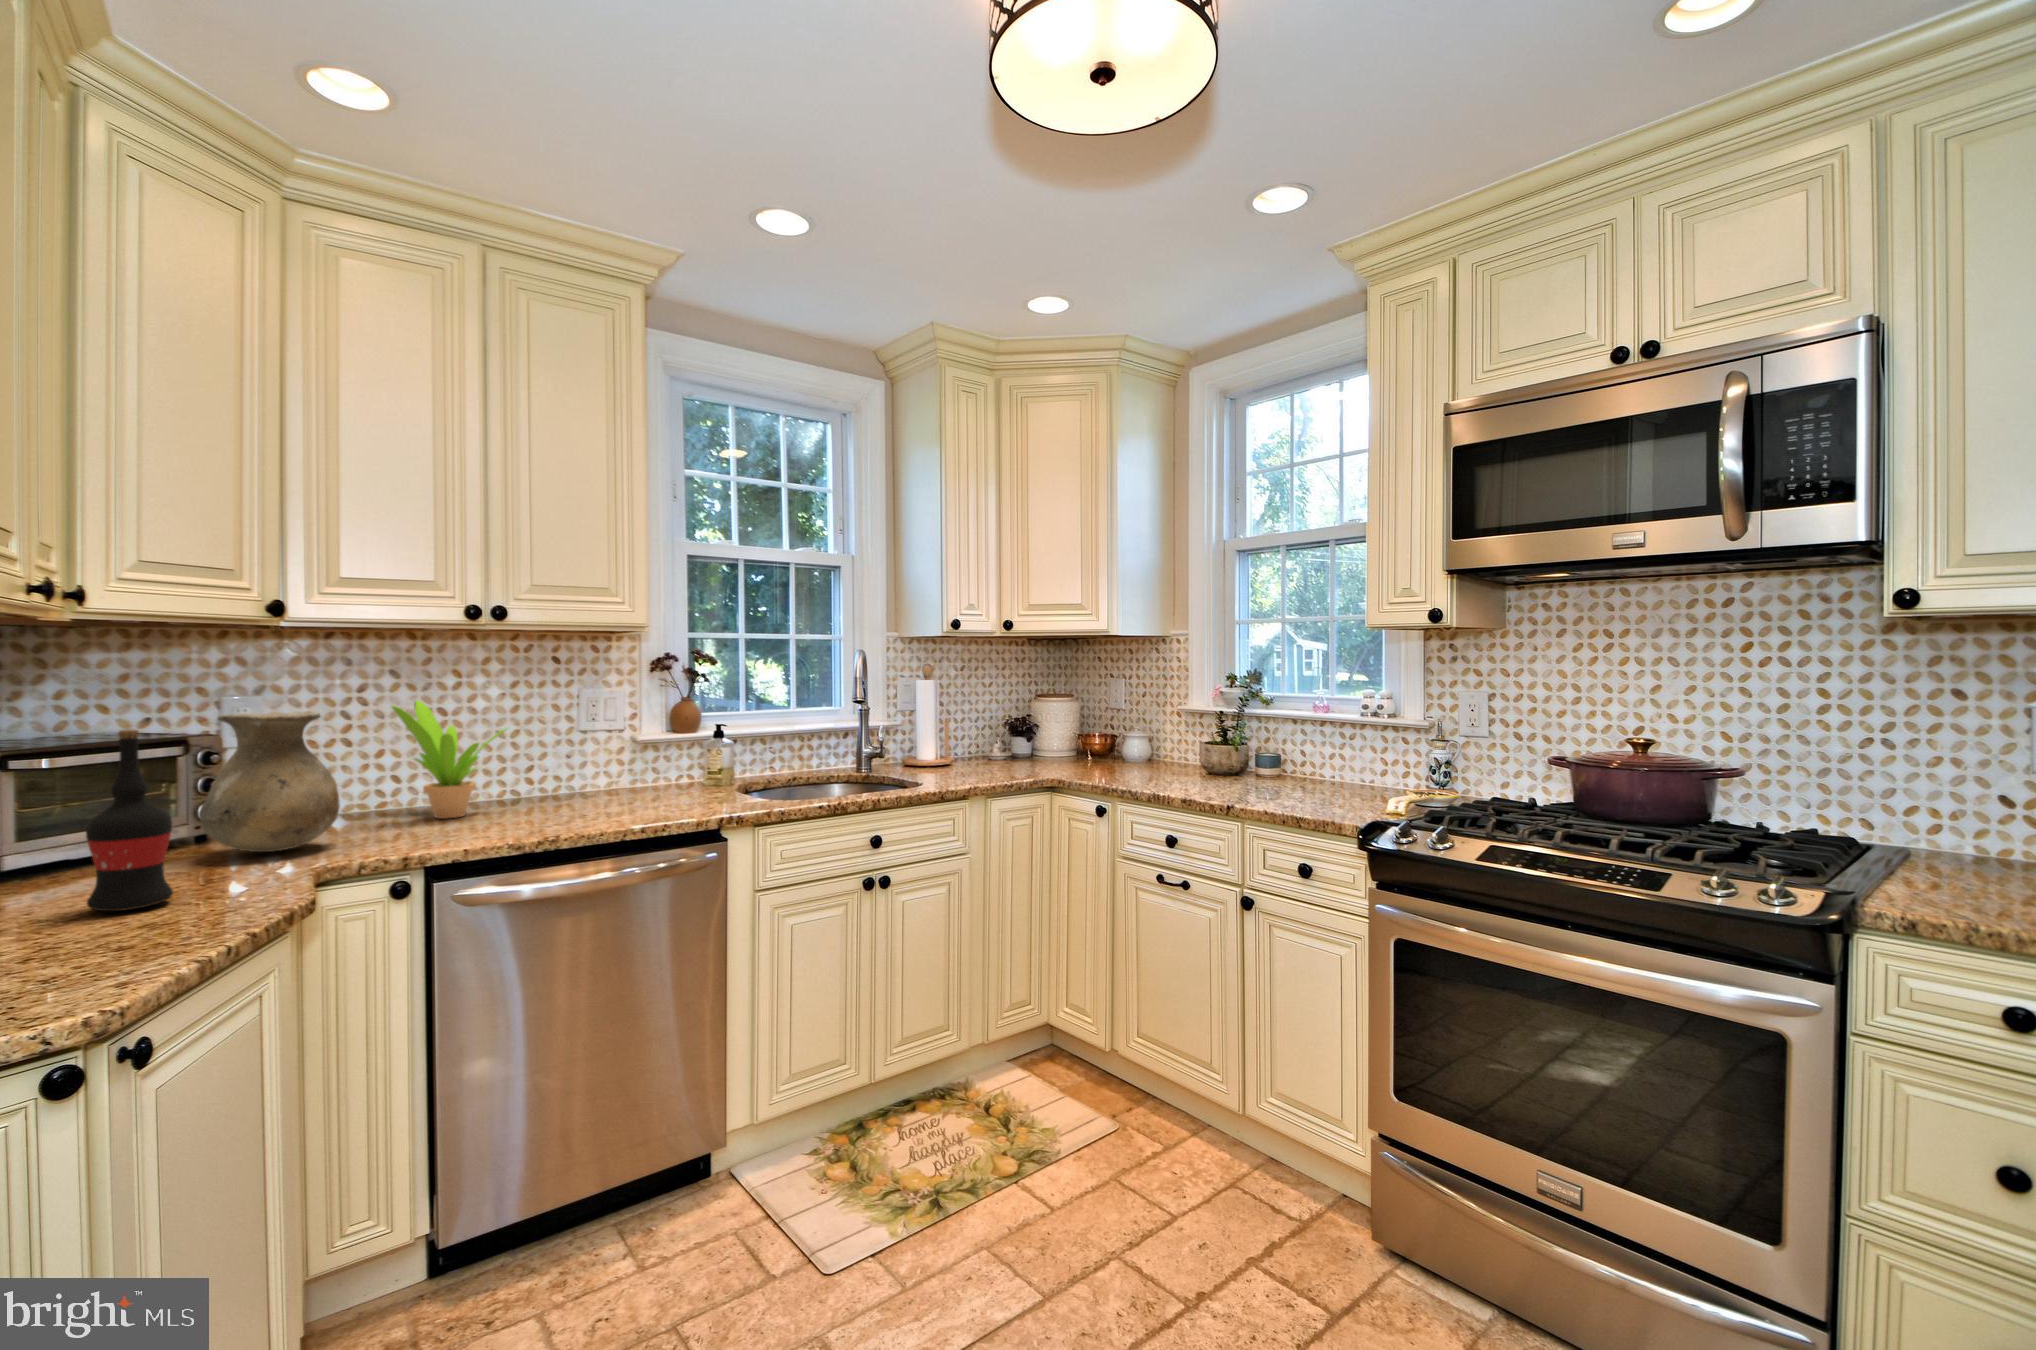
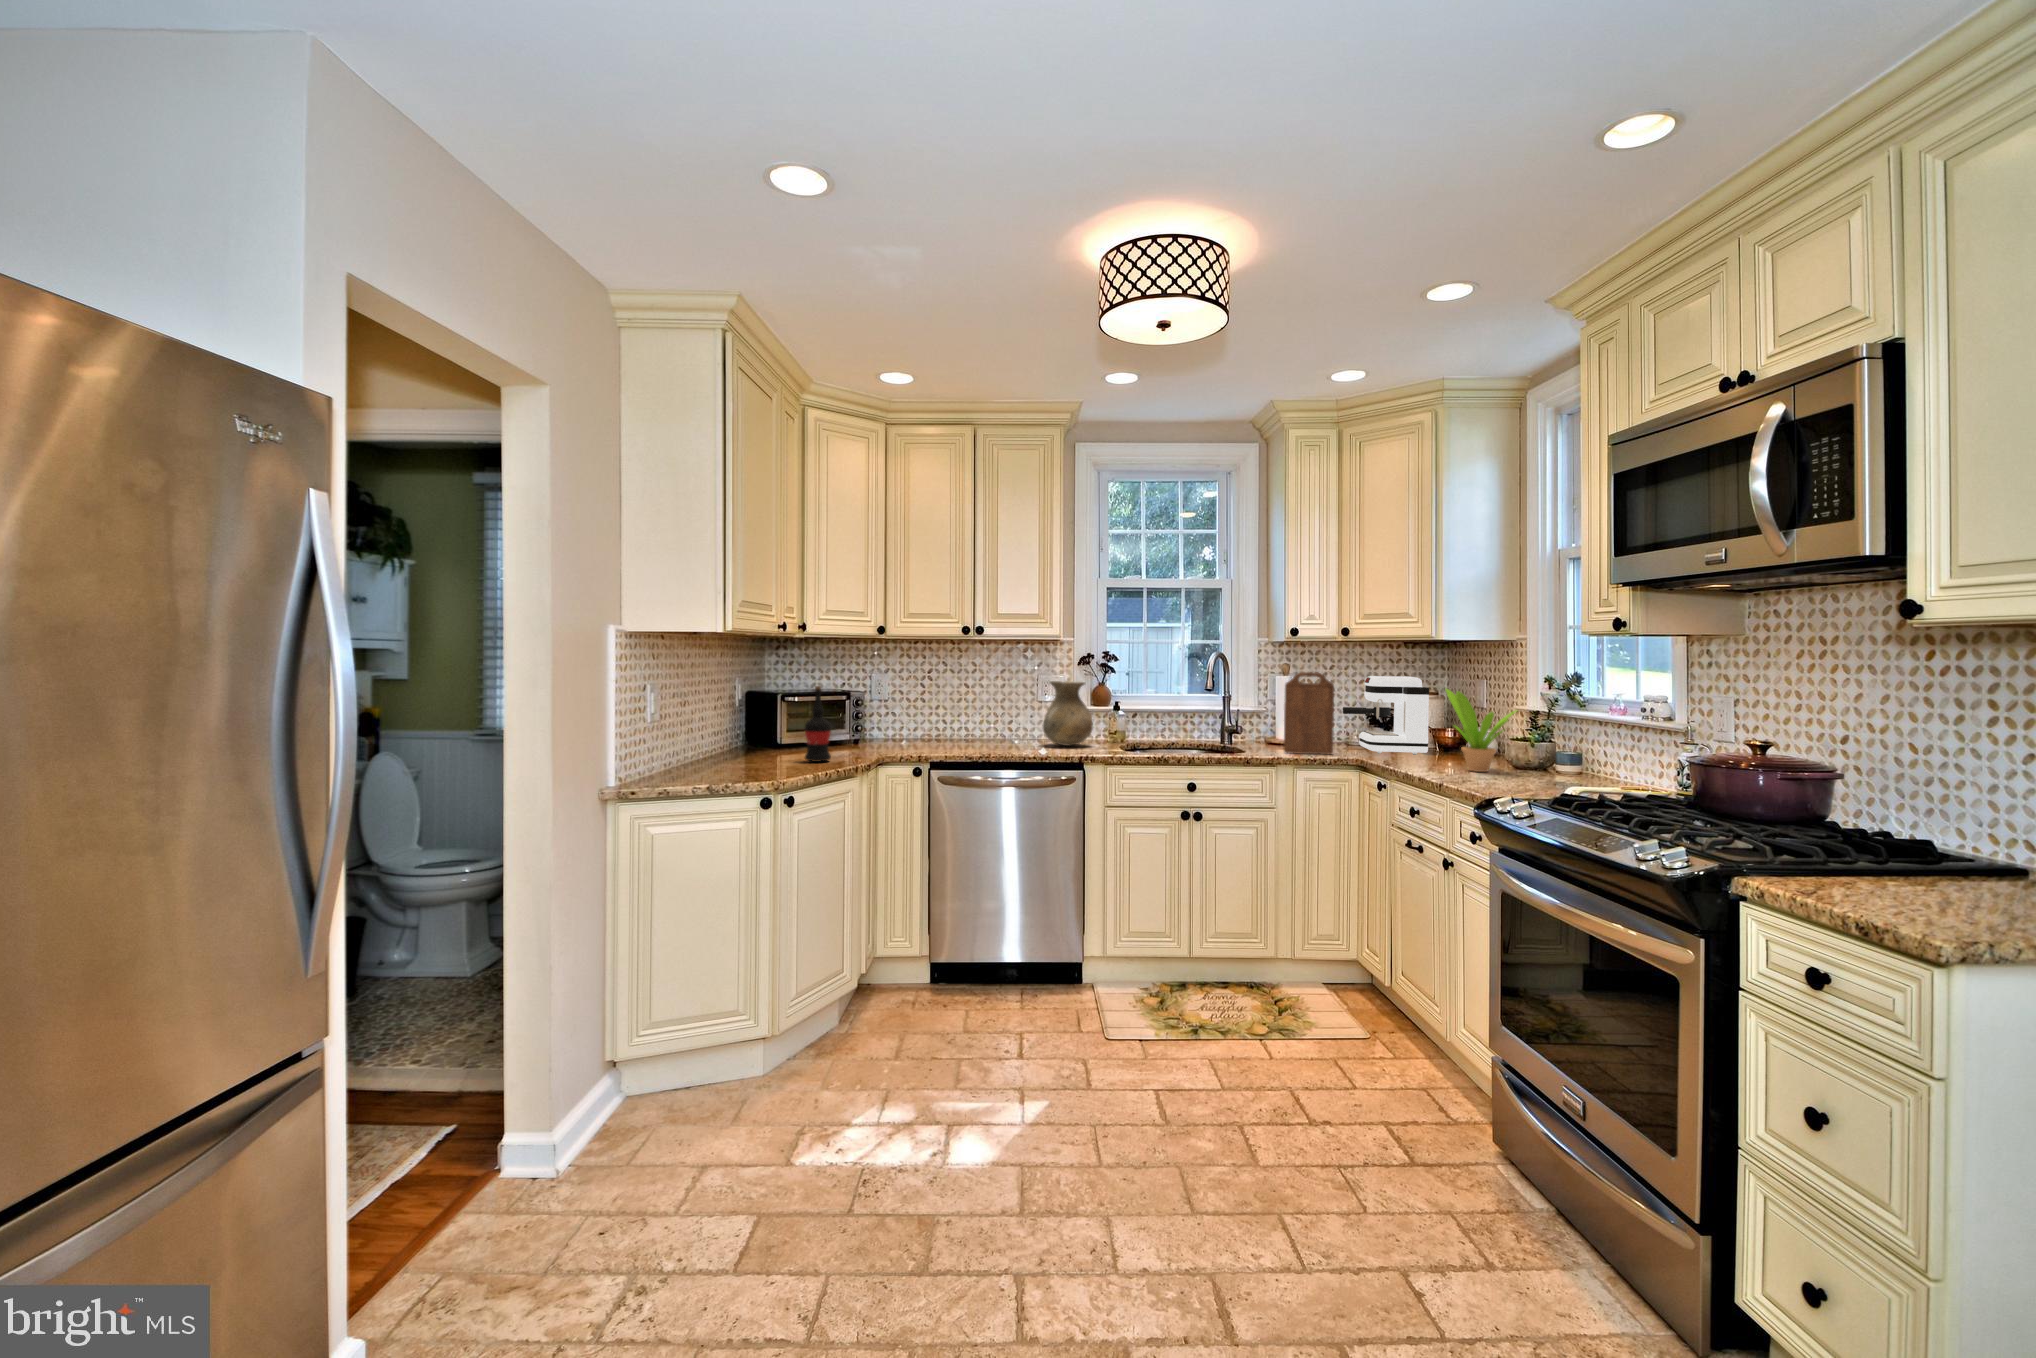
cutting board: none [957,675,1012,780] -> present [1284,672,1334,754]
coffee maker: none [1001,678,1099,770] -> present [1343,676,1429,754]
potted plant: present [392,700,508,818] -> present [1445,689,1516,772]
vase: present [201,712,340,852] -> present [1042,681,1093,746]

